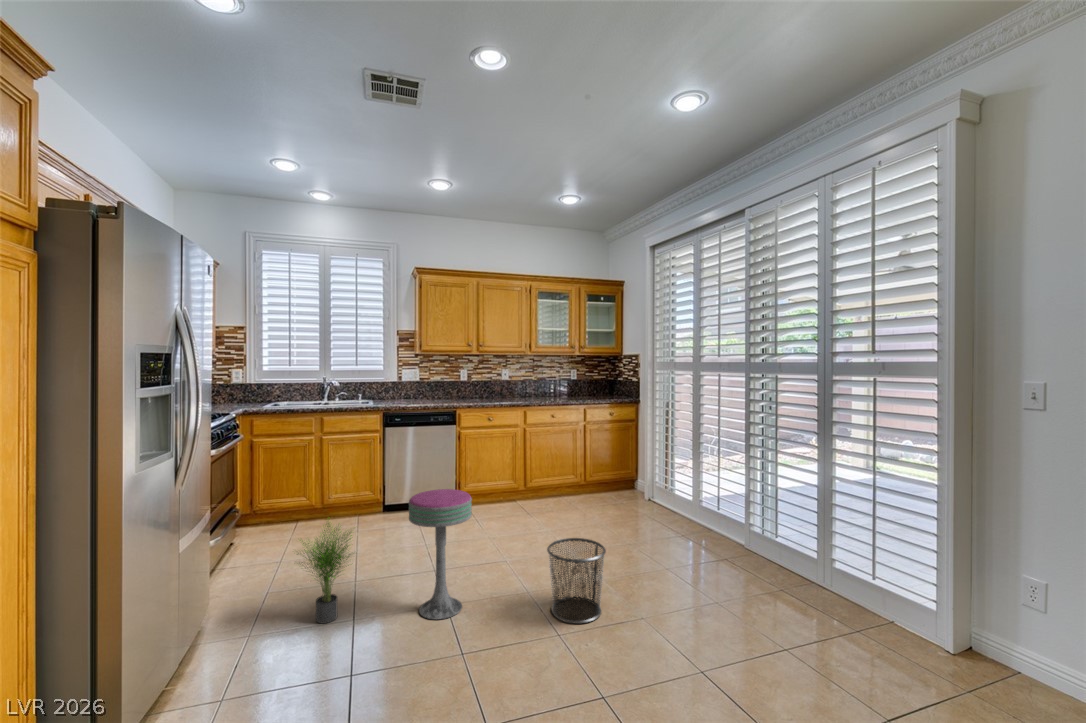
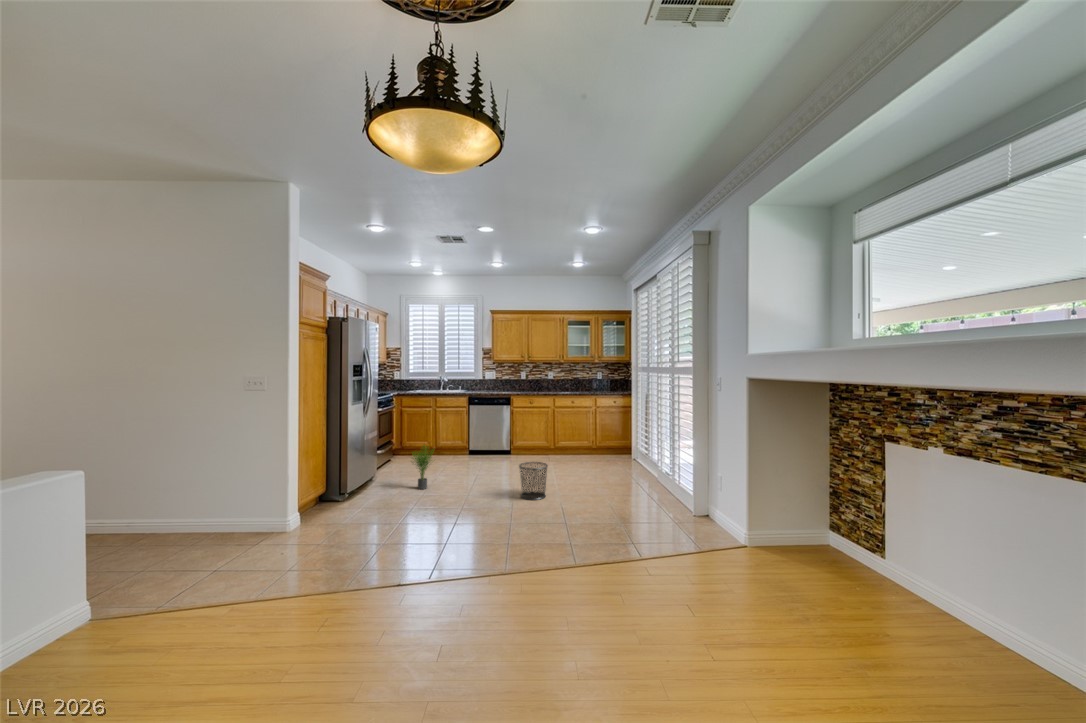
bar stool: present [409,489,472,620] -> none [457,434,487,493]

